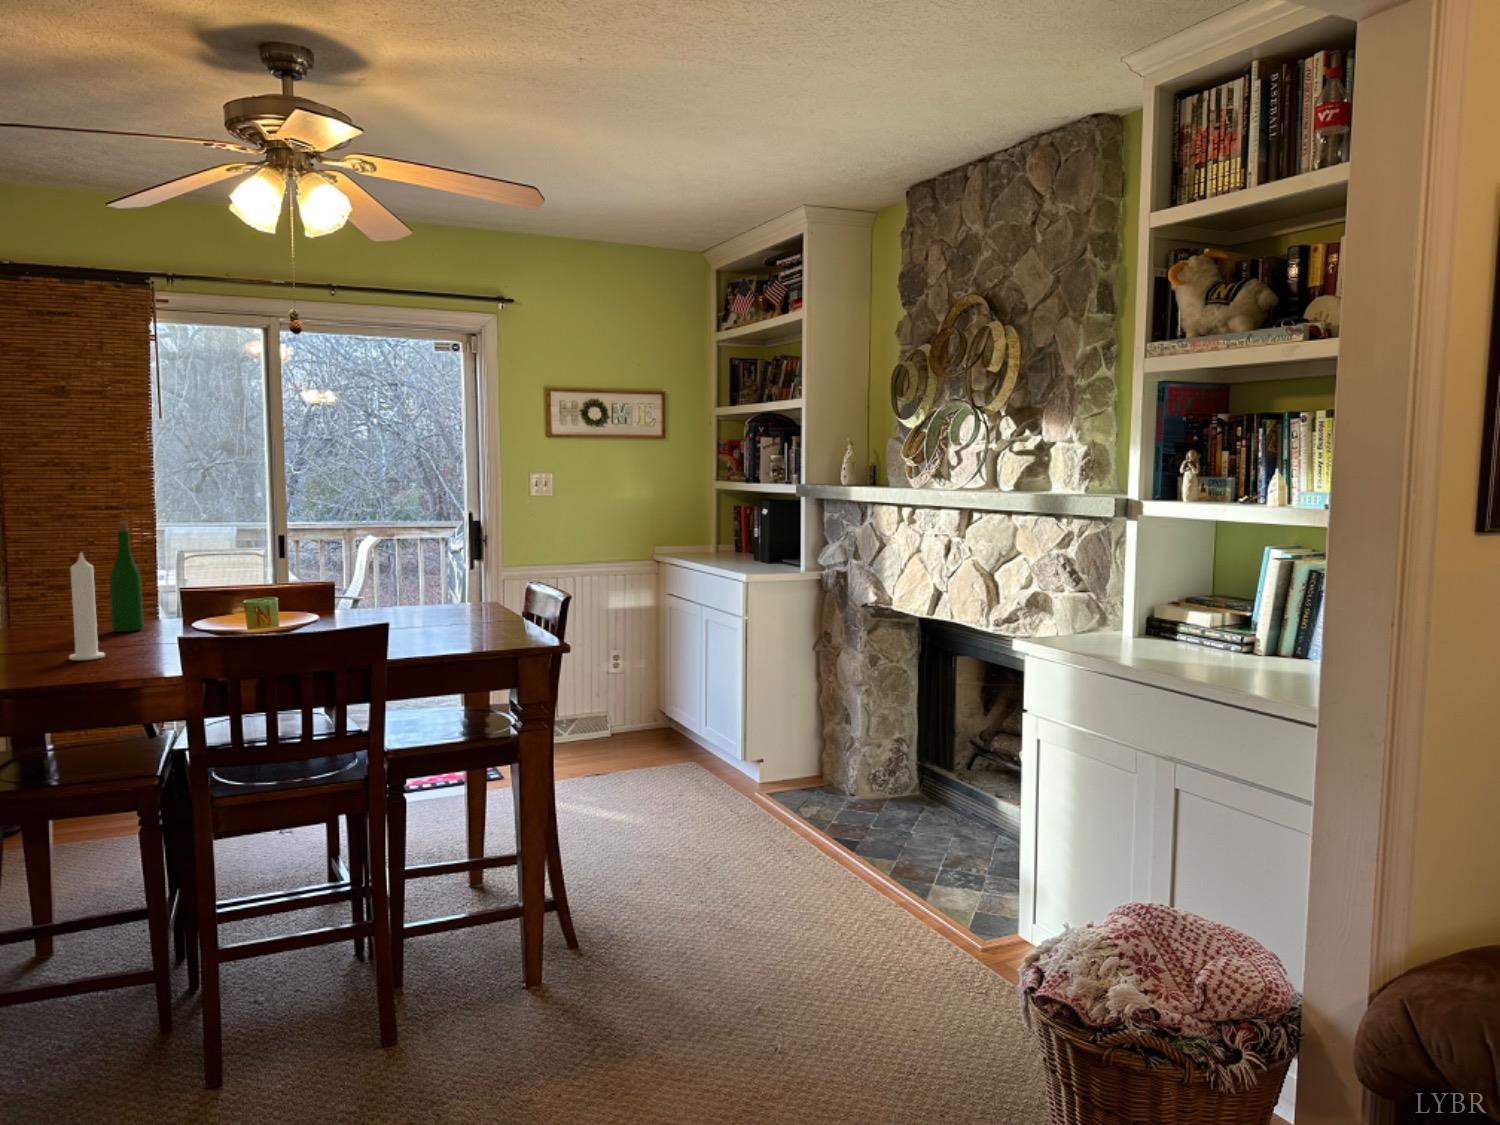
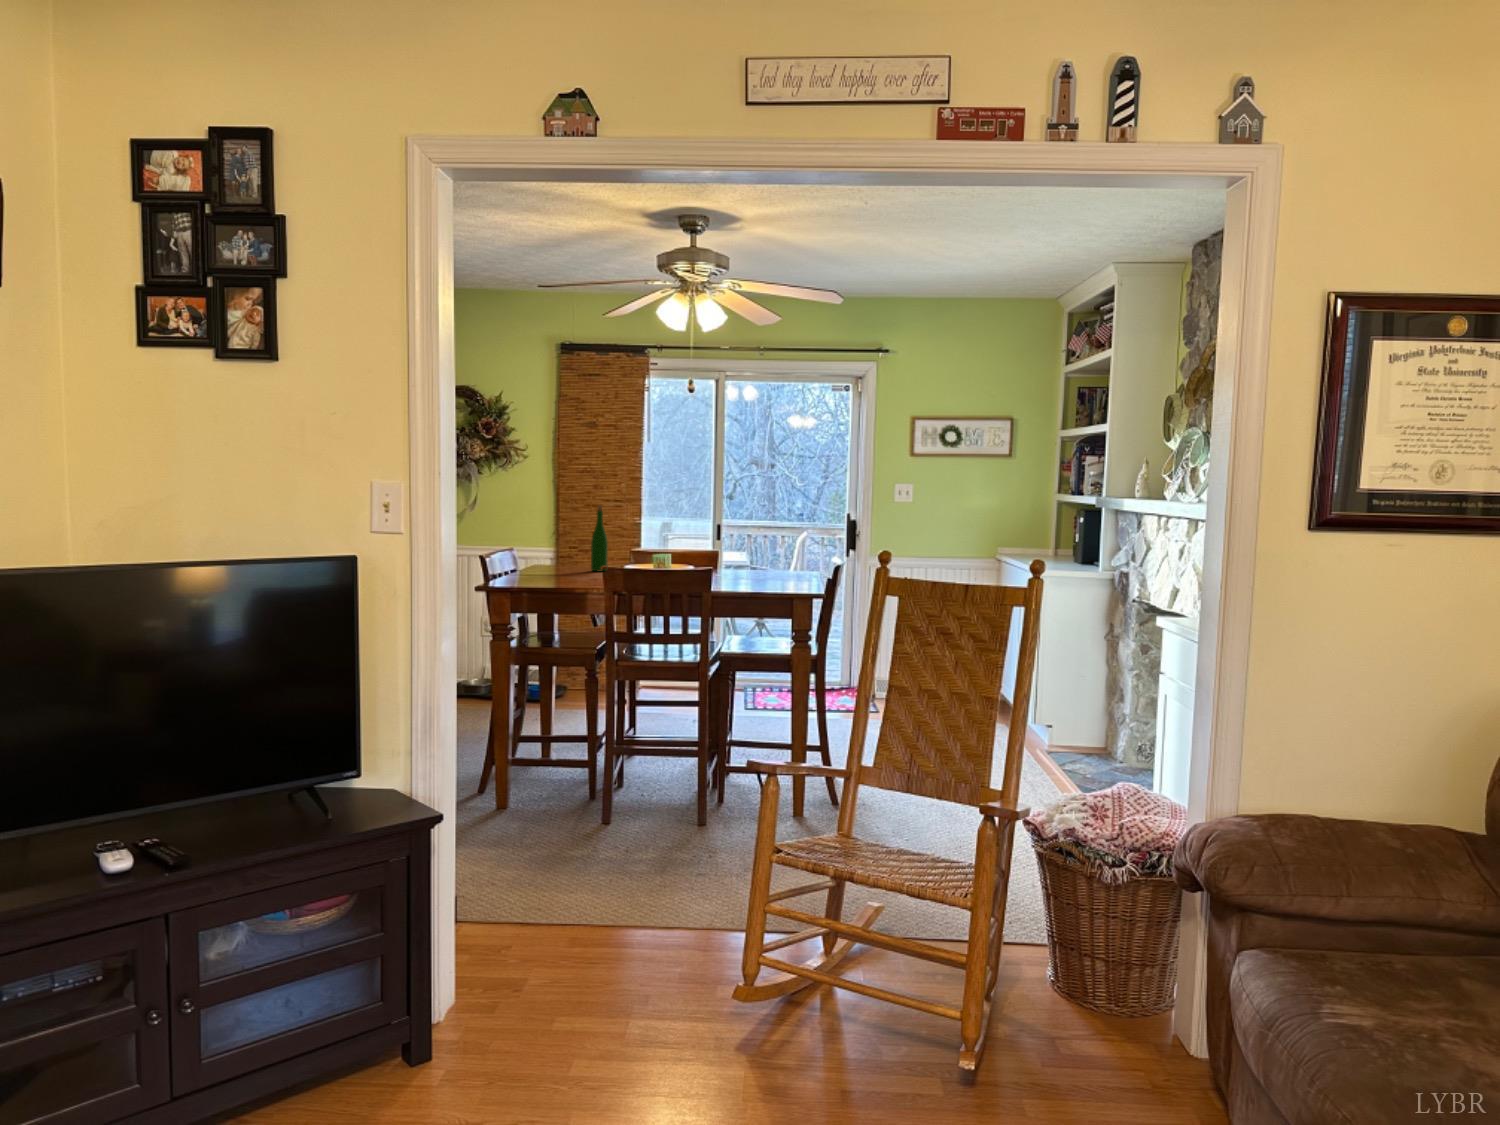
candle: present [69,553,105,660] -> none [561,520,578,580]

